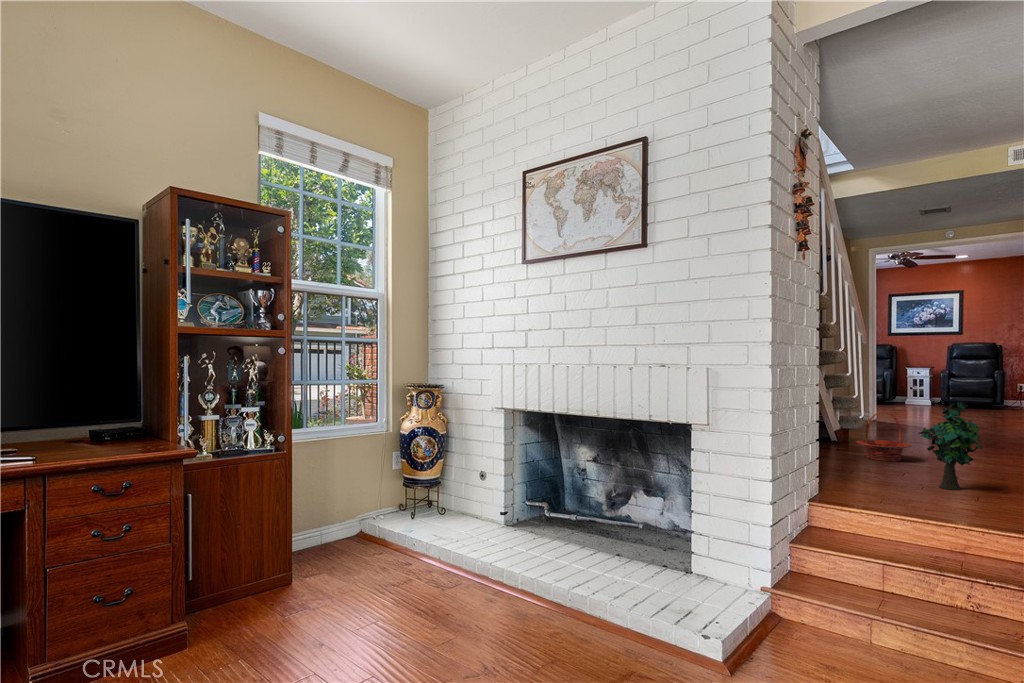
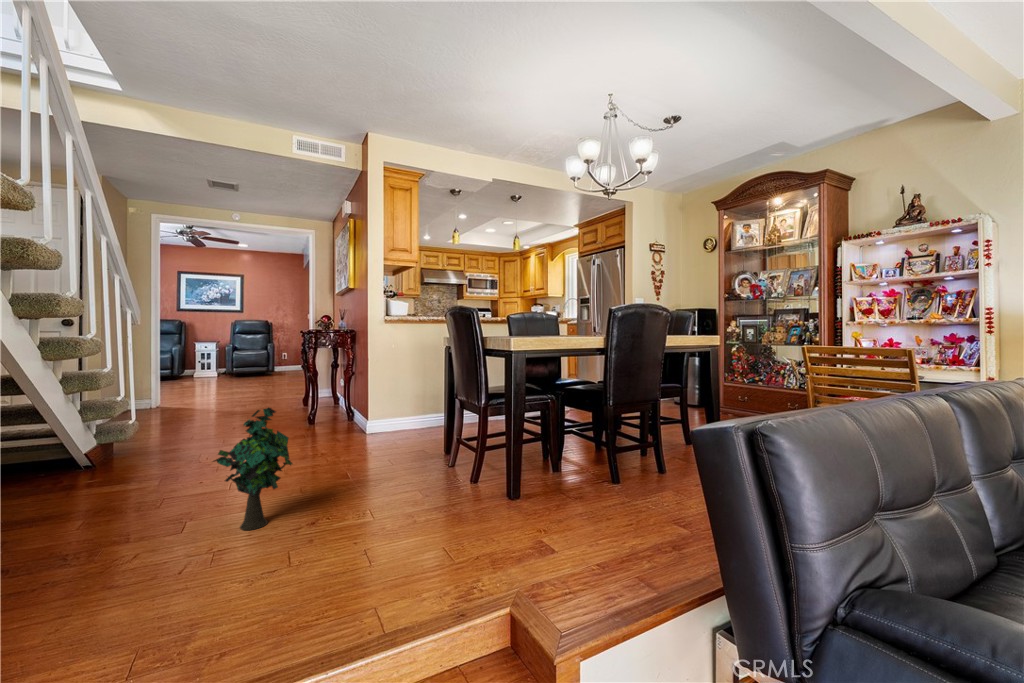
basket: present [856,412,912,461] -> none [120,418,202,488]

